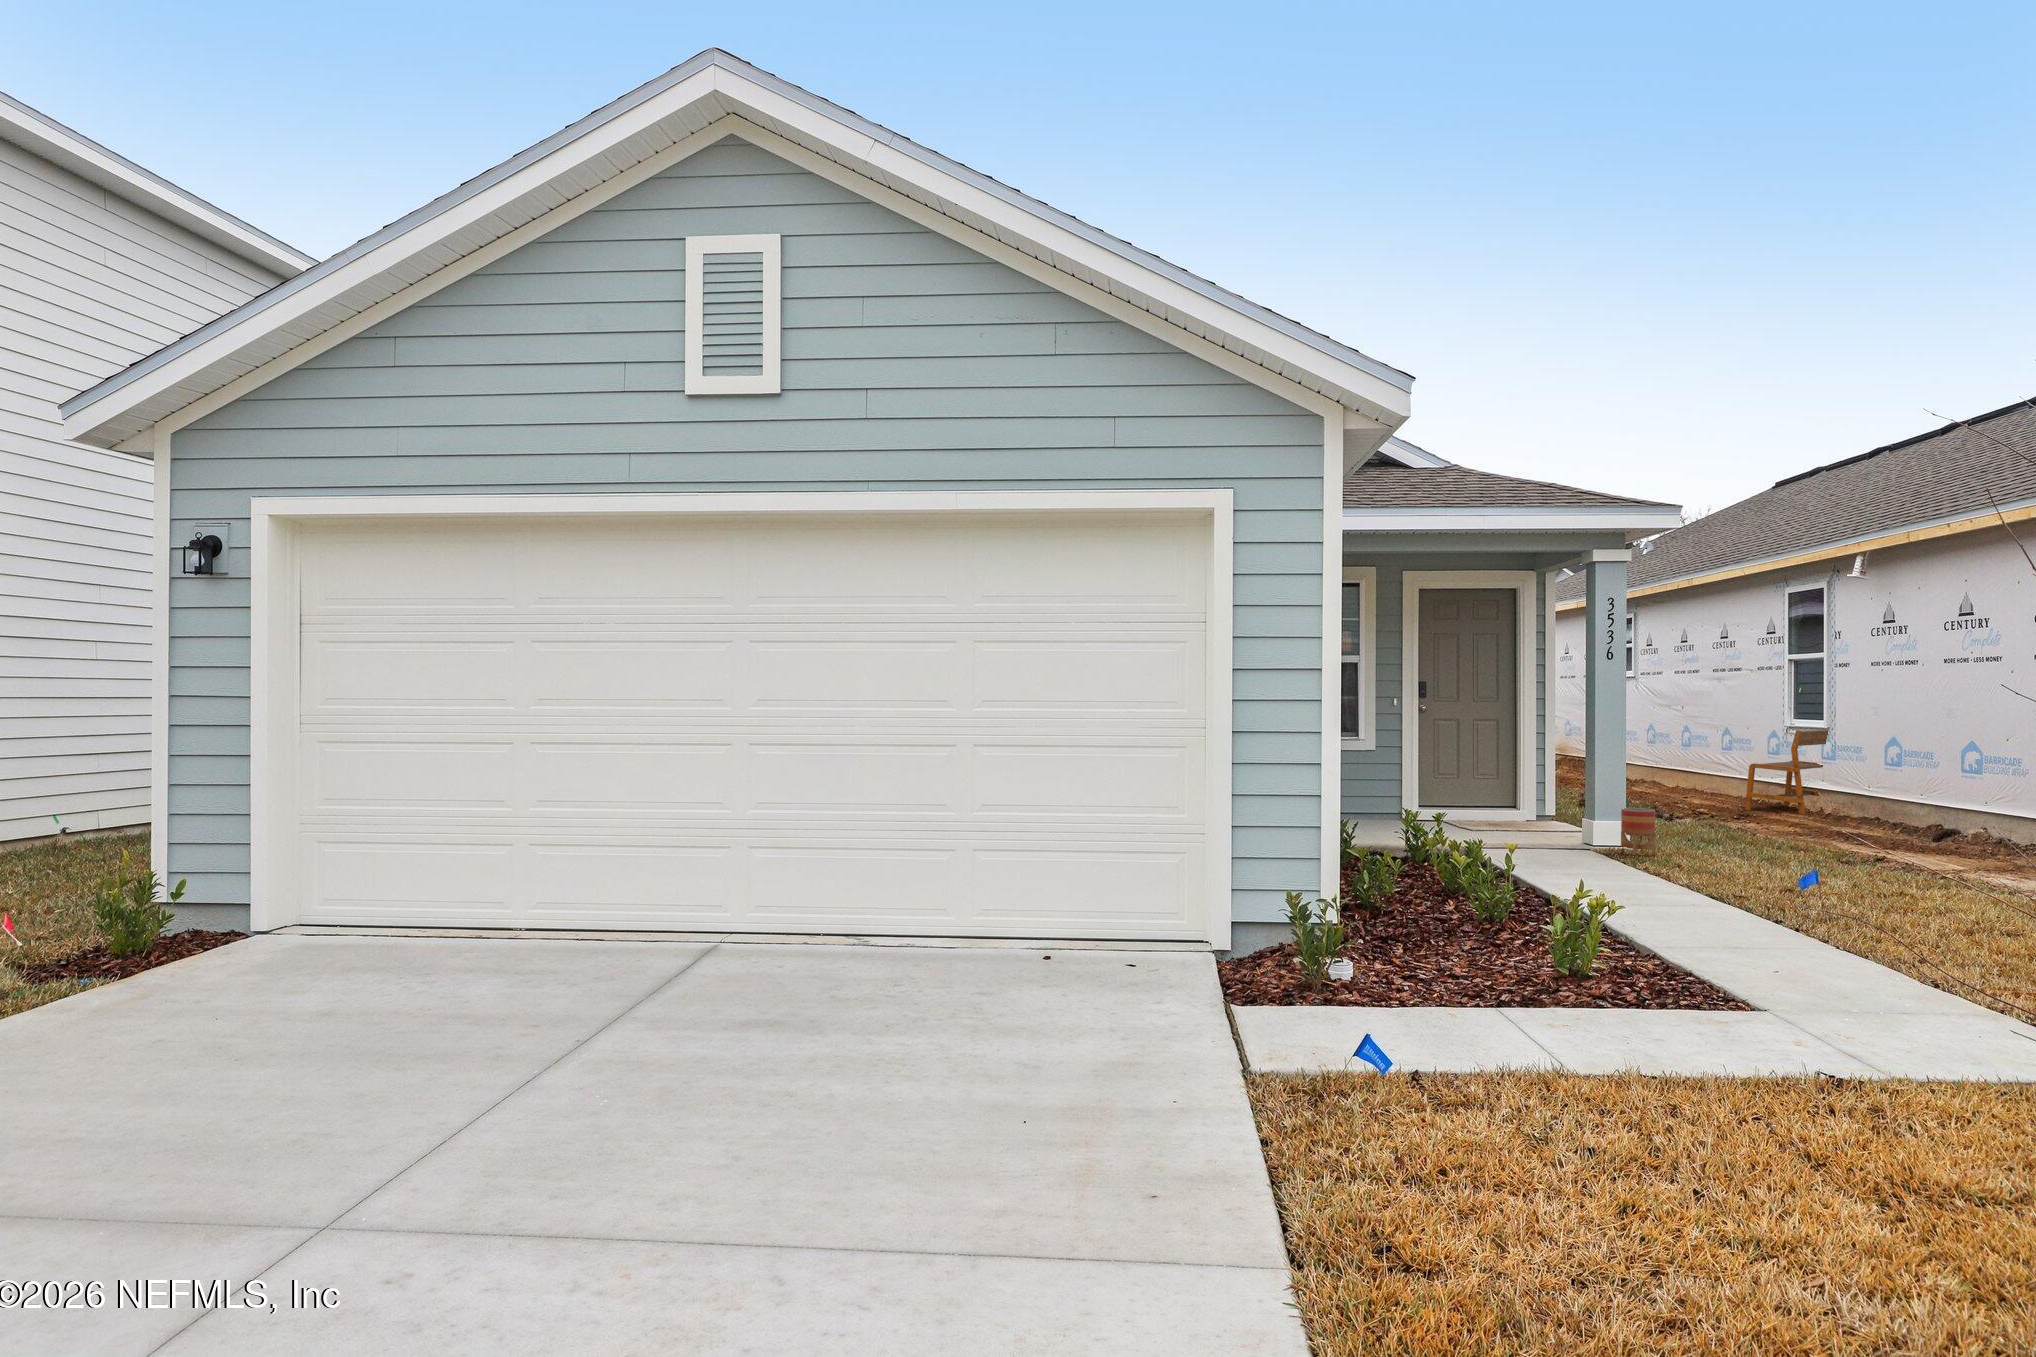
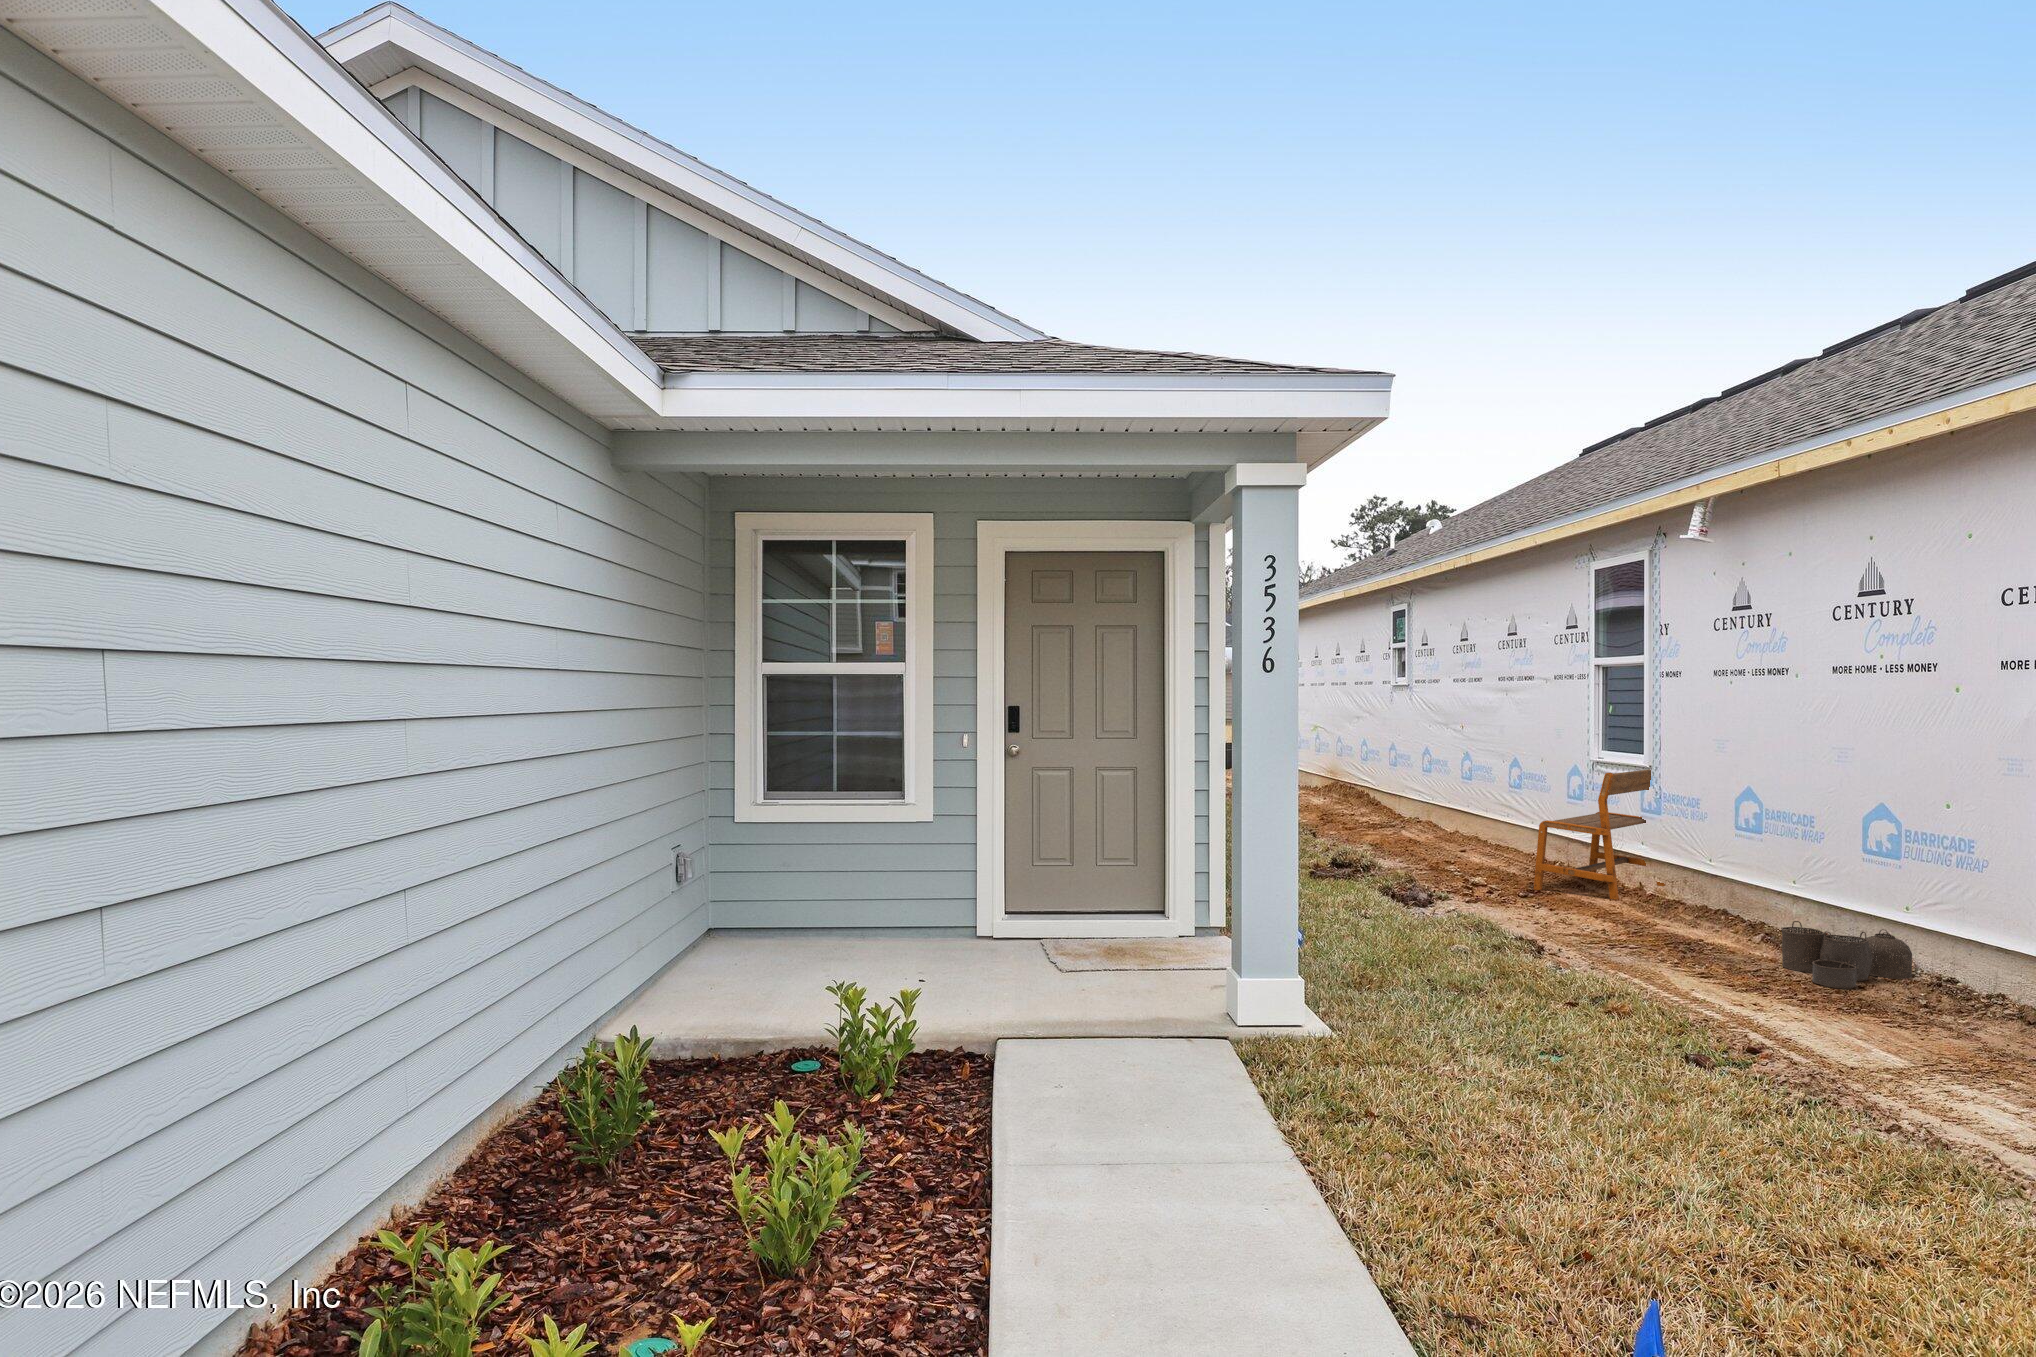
planter: present [1621,808,1656,856] -> none [1285,957,1346,1058]
woven basket: none [1907,811,1987,844] -> present [1781,921,1913,989]

